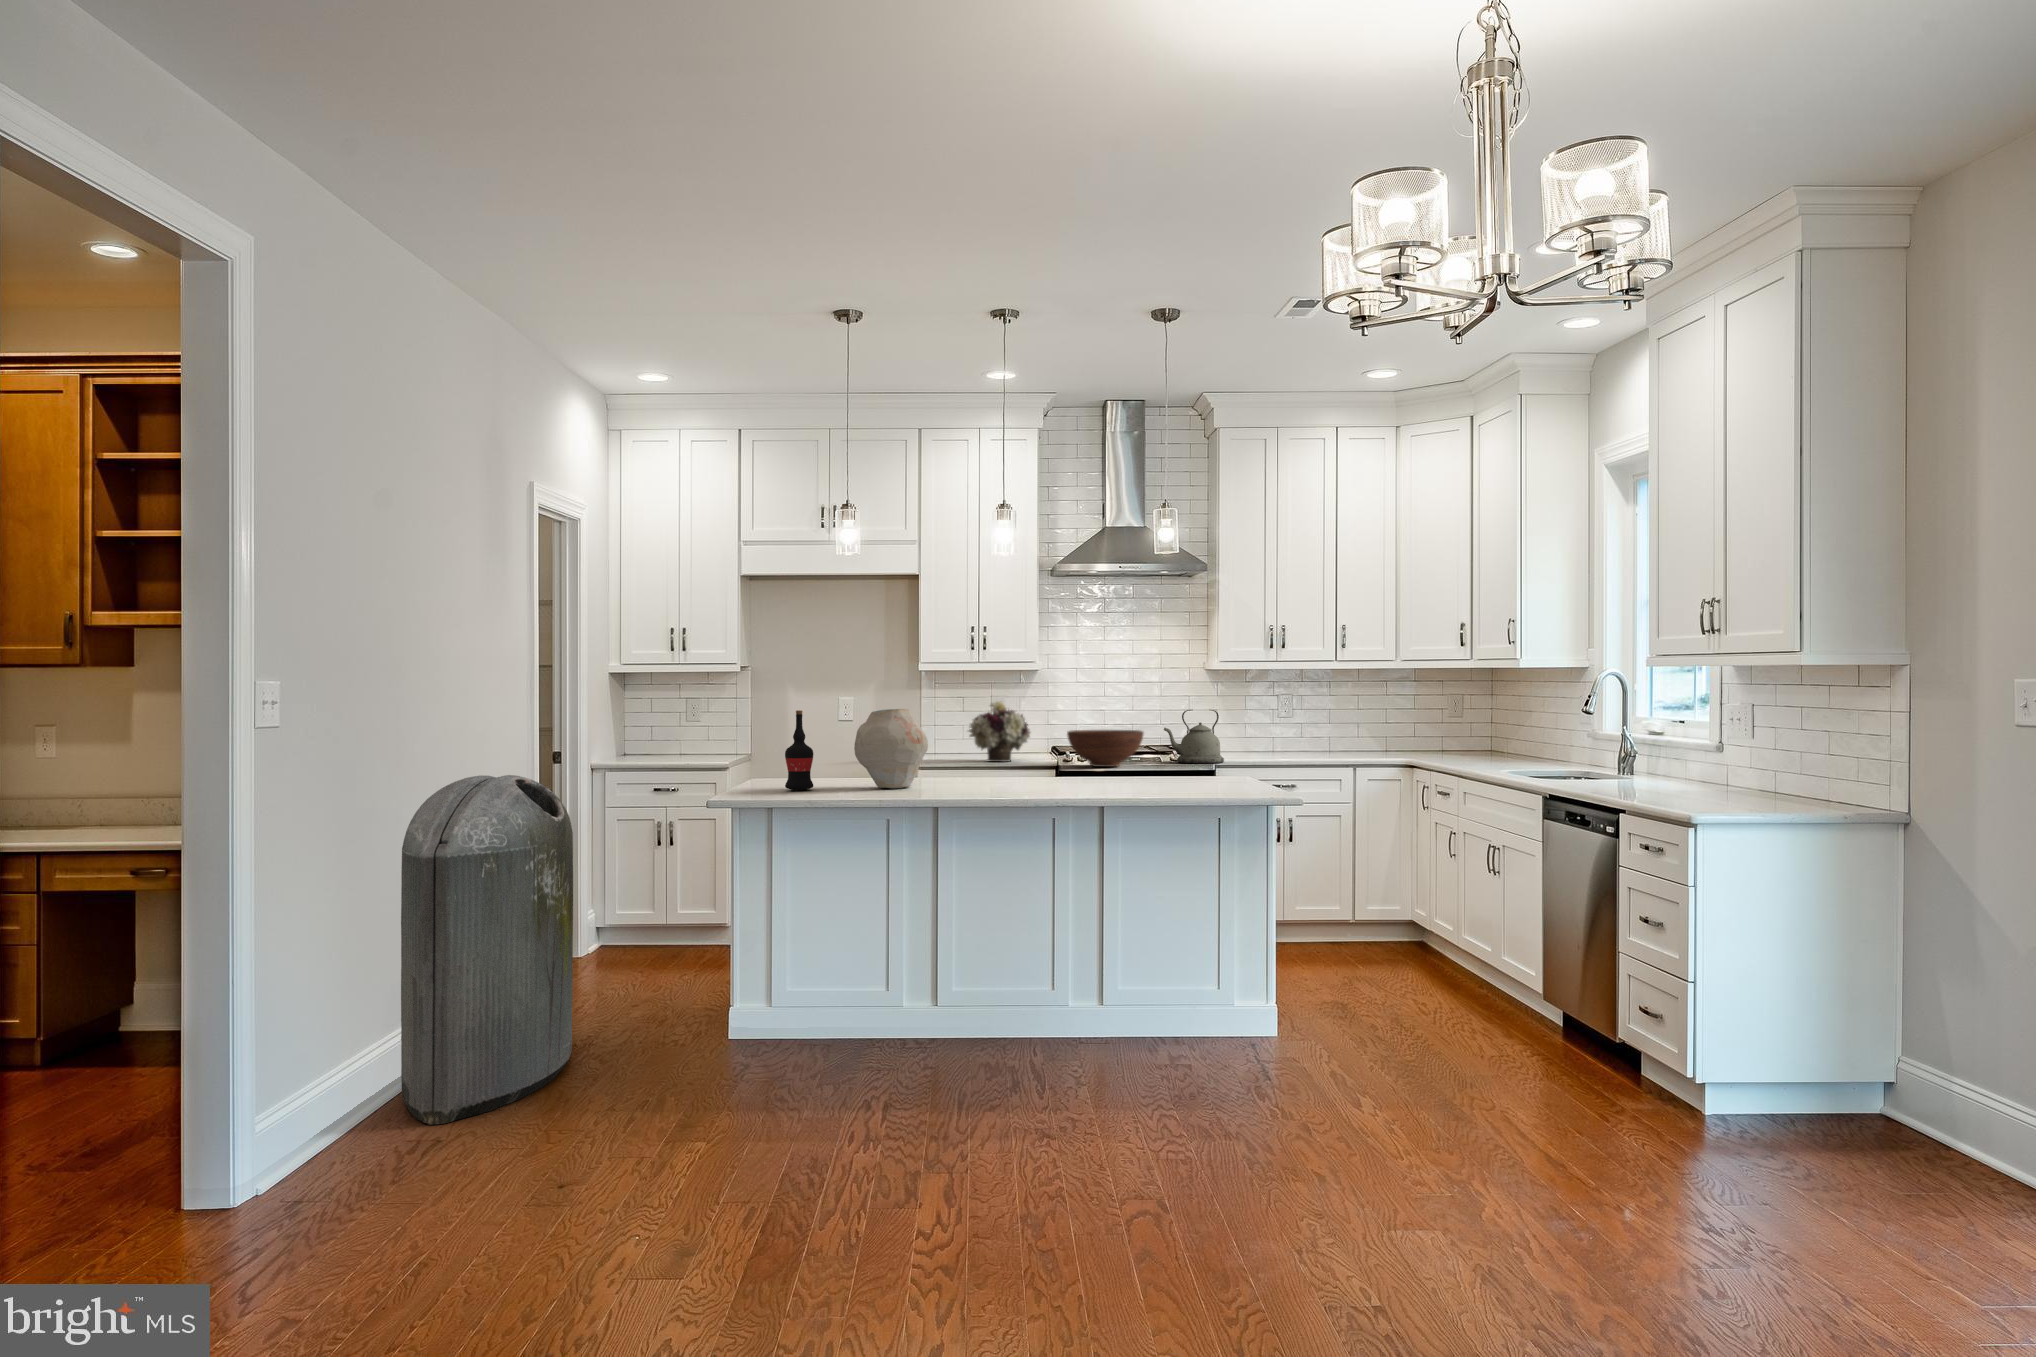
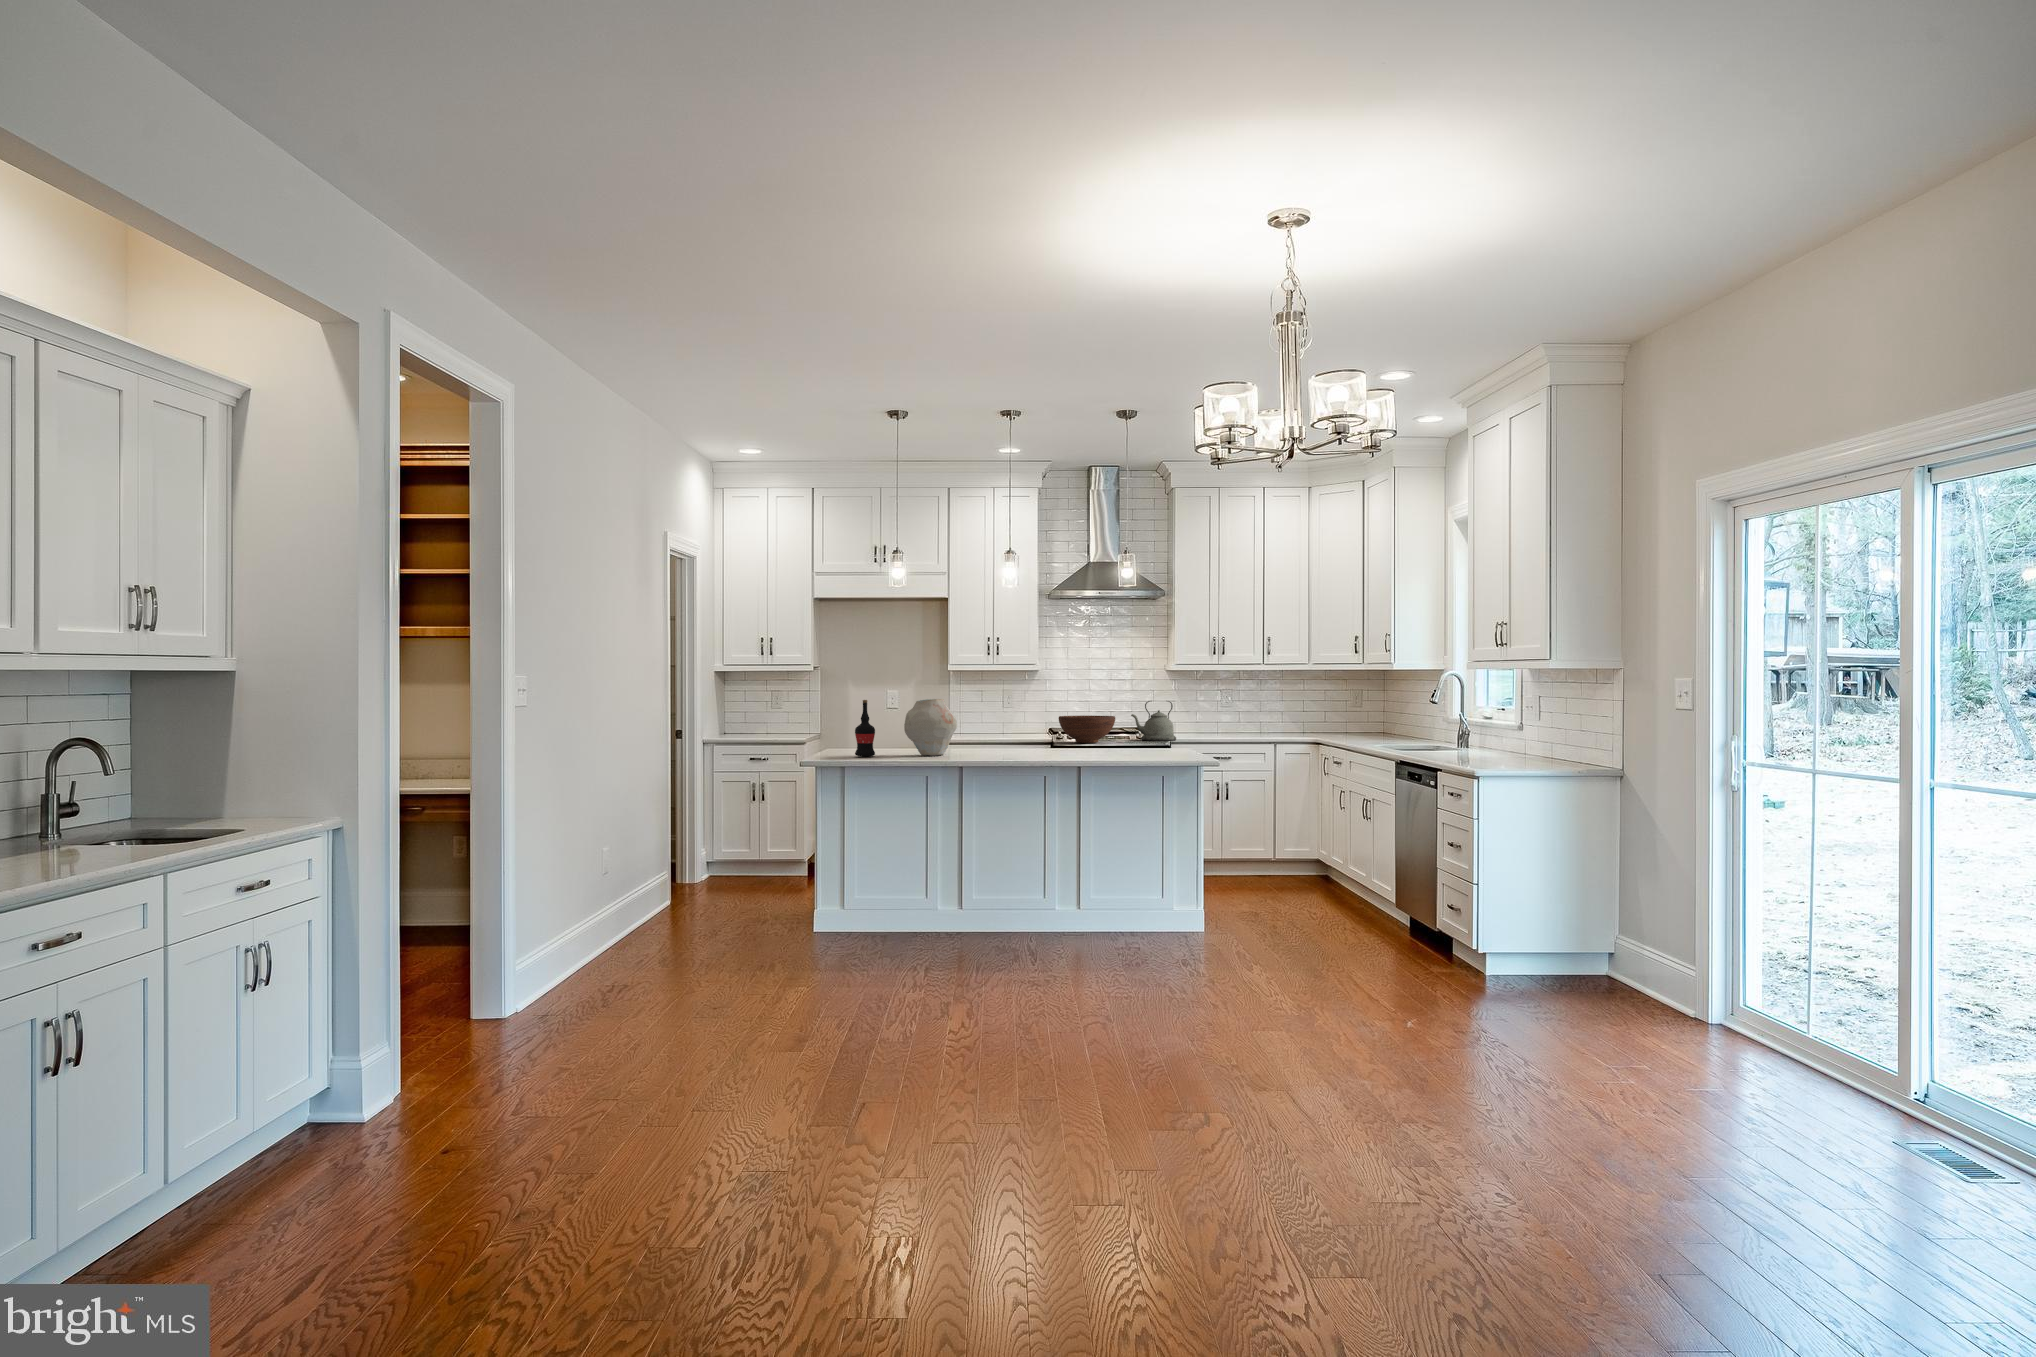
flower arrangement: present [969,701,1031,762] -> none [983,694,1032,740]
trash can: present [401,775,573,1125] -> none [601,744,709,976]

